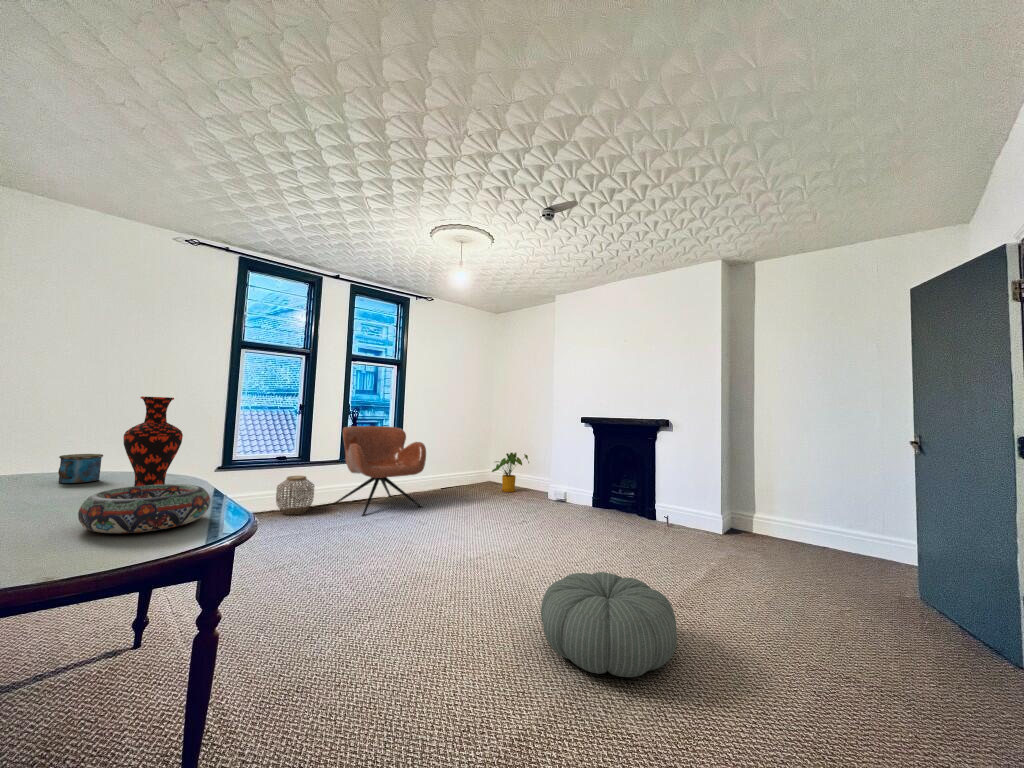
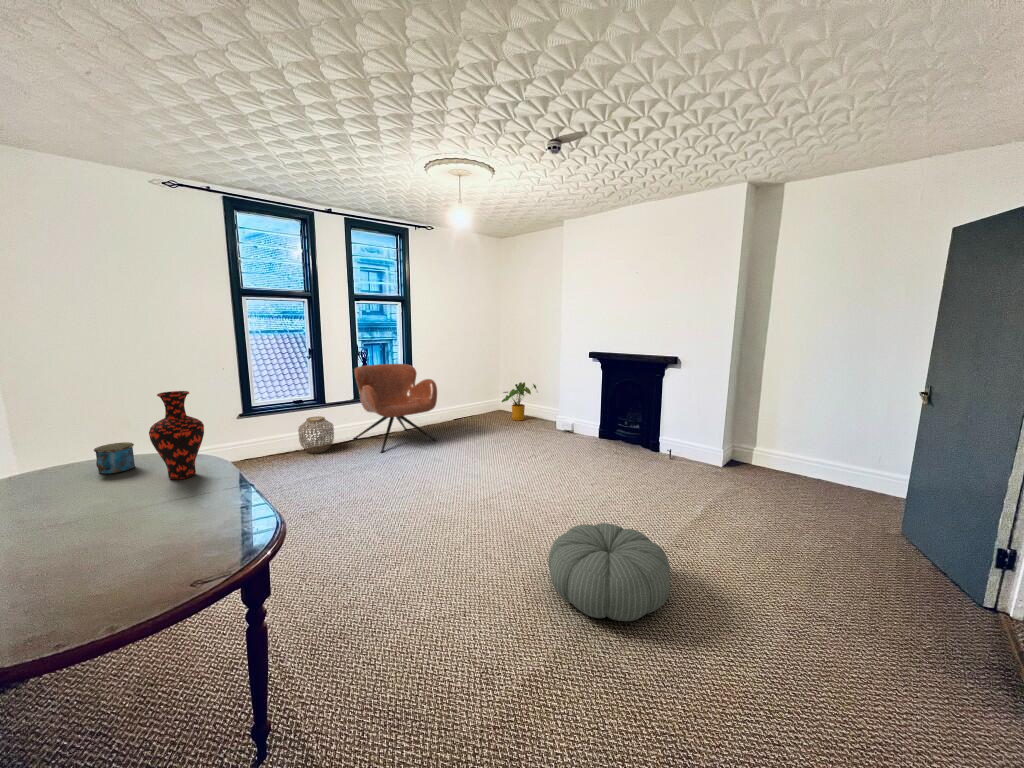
decorative bowl: present [78,484,210,533] -> none [126,491,241,551]

